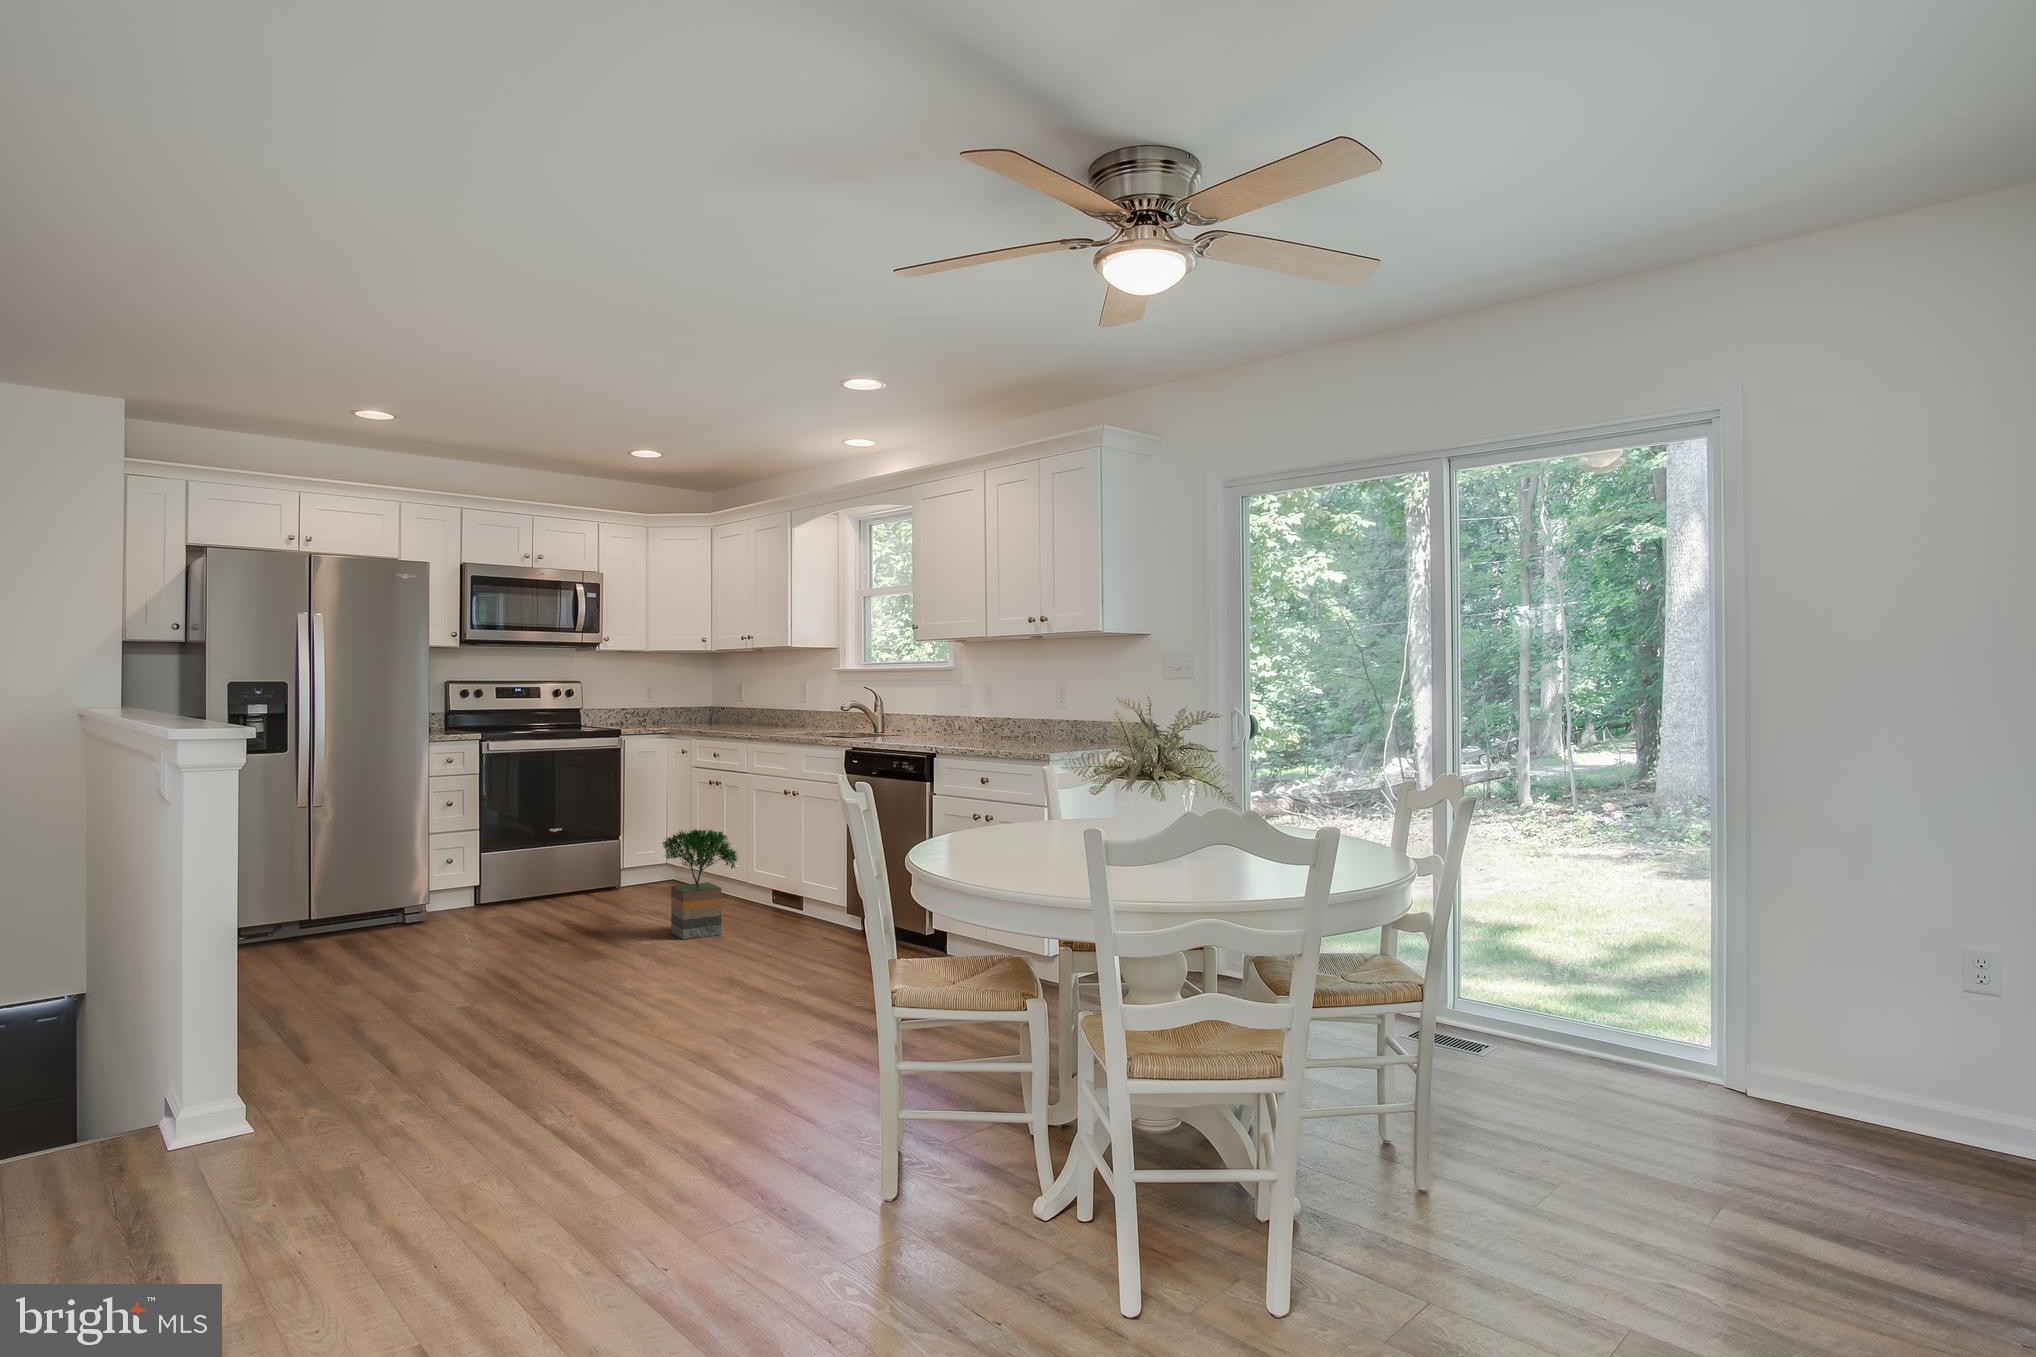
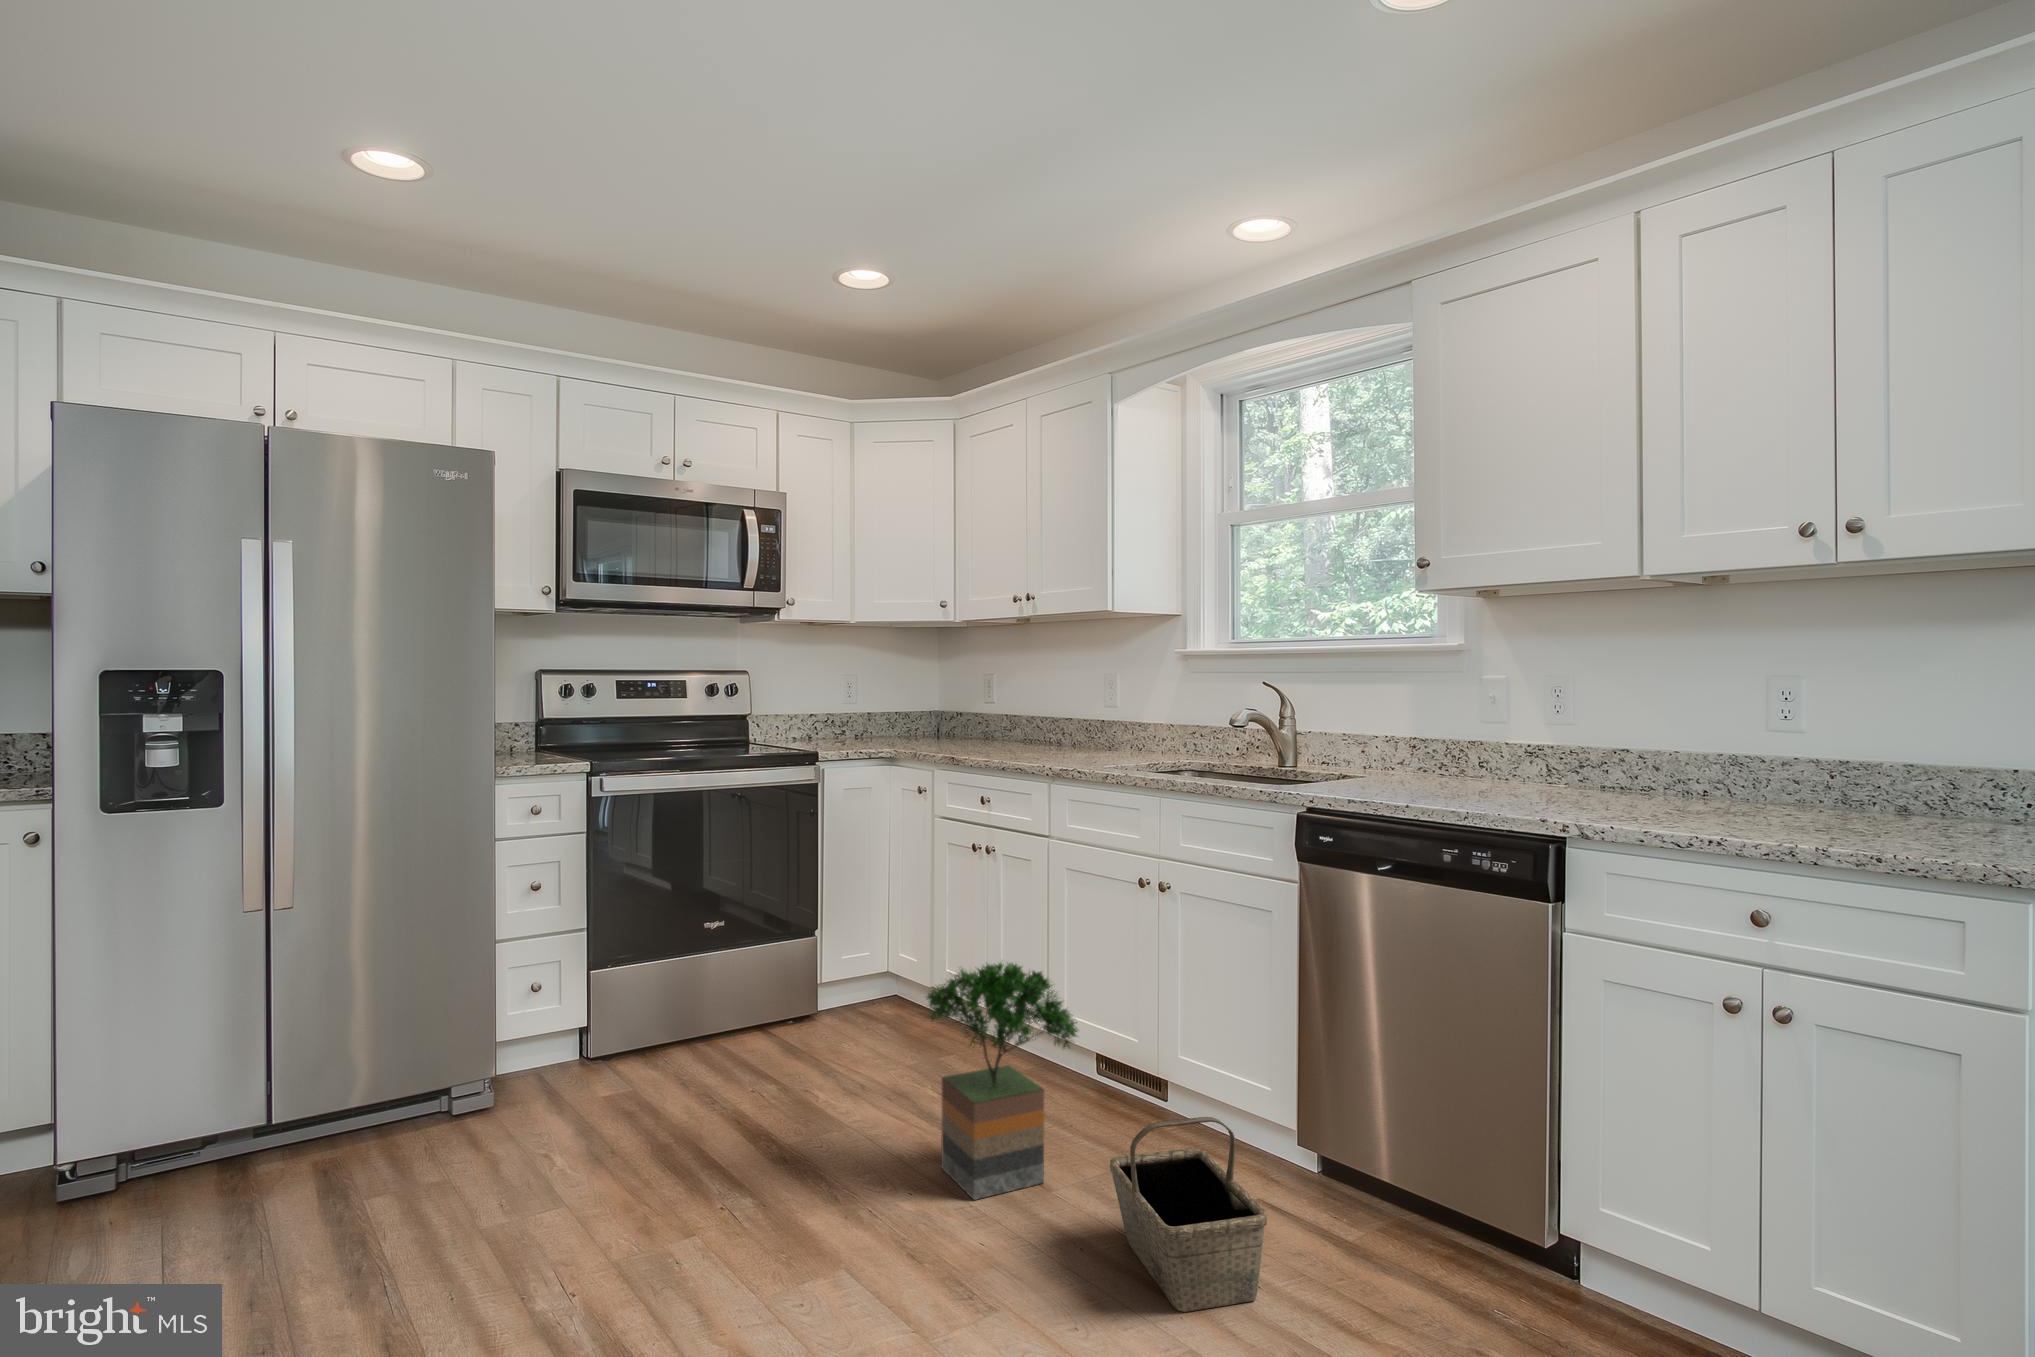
basket: none [742,884,802,960] -> present [1110,1117,1267,1312]

